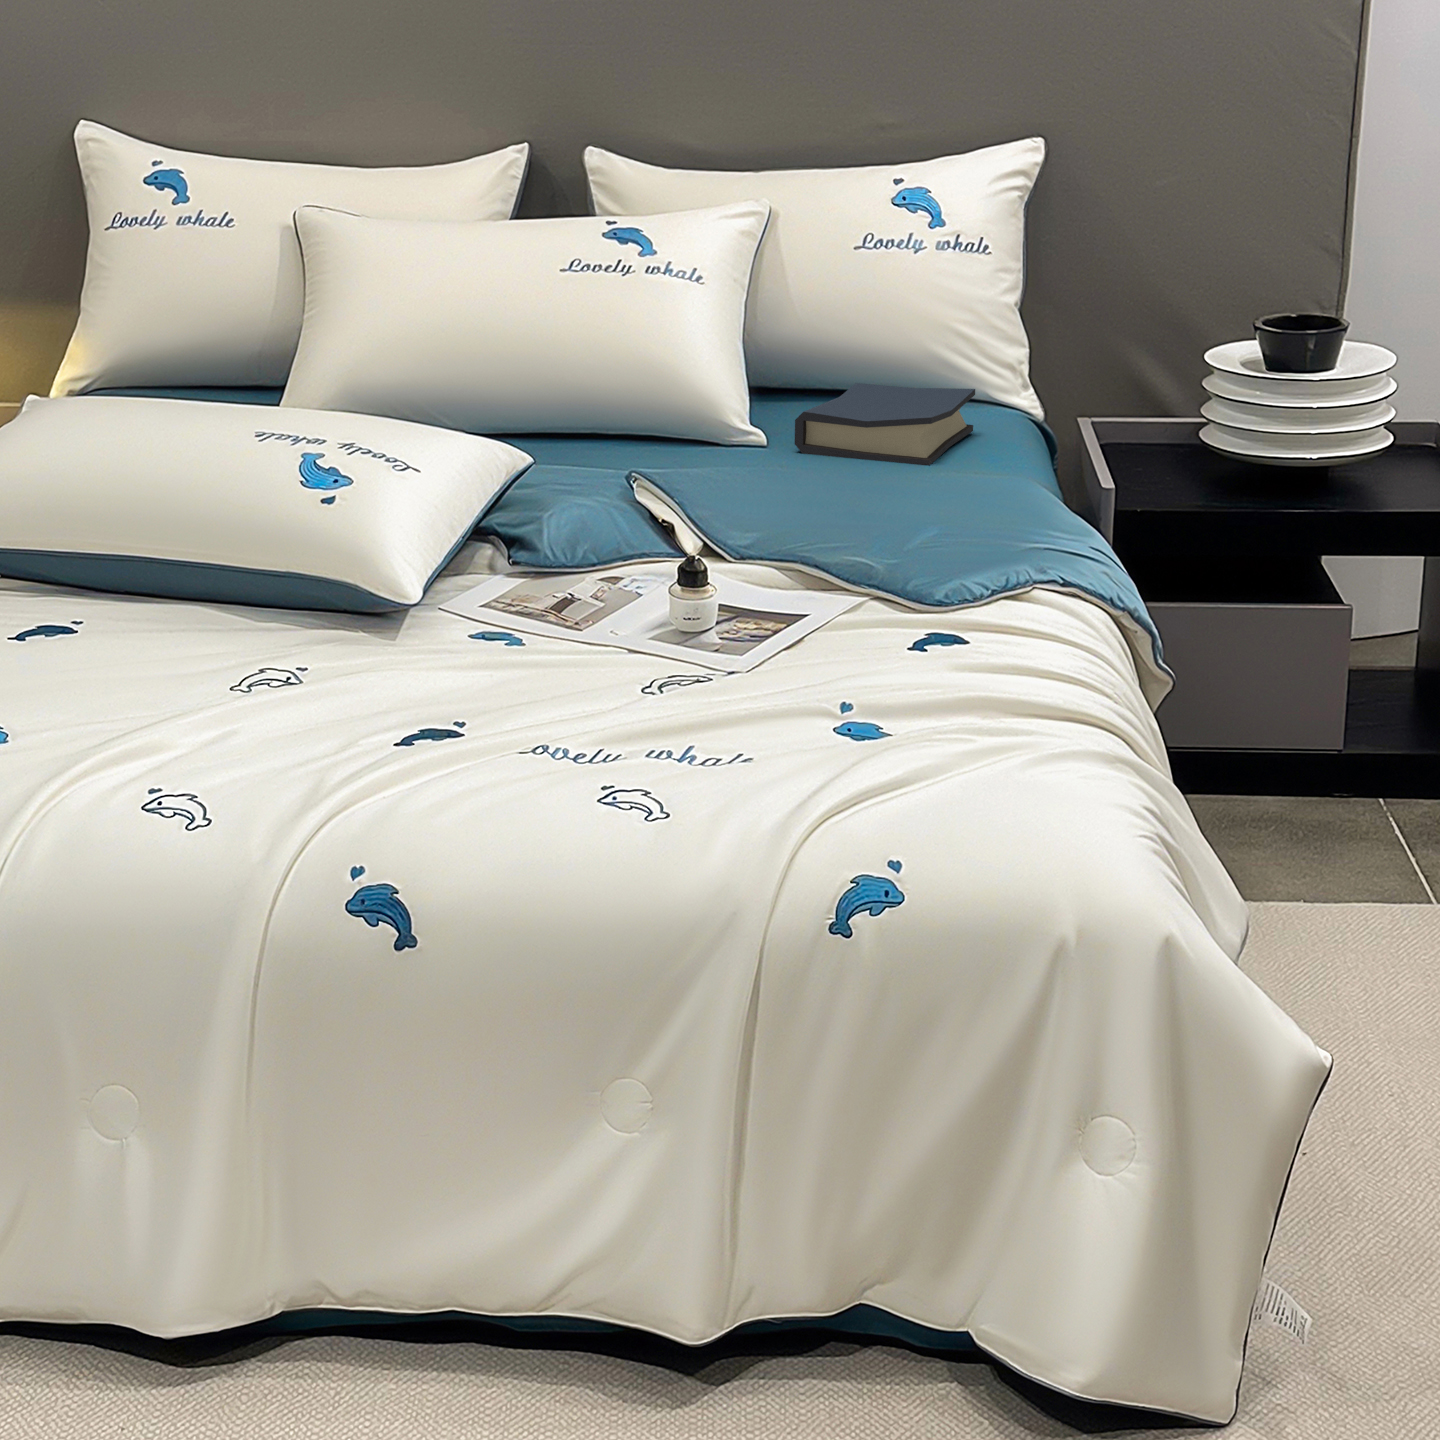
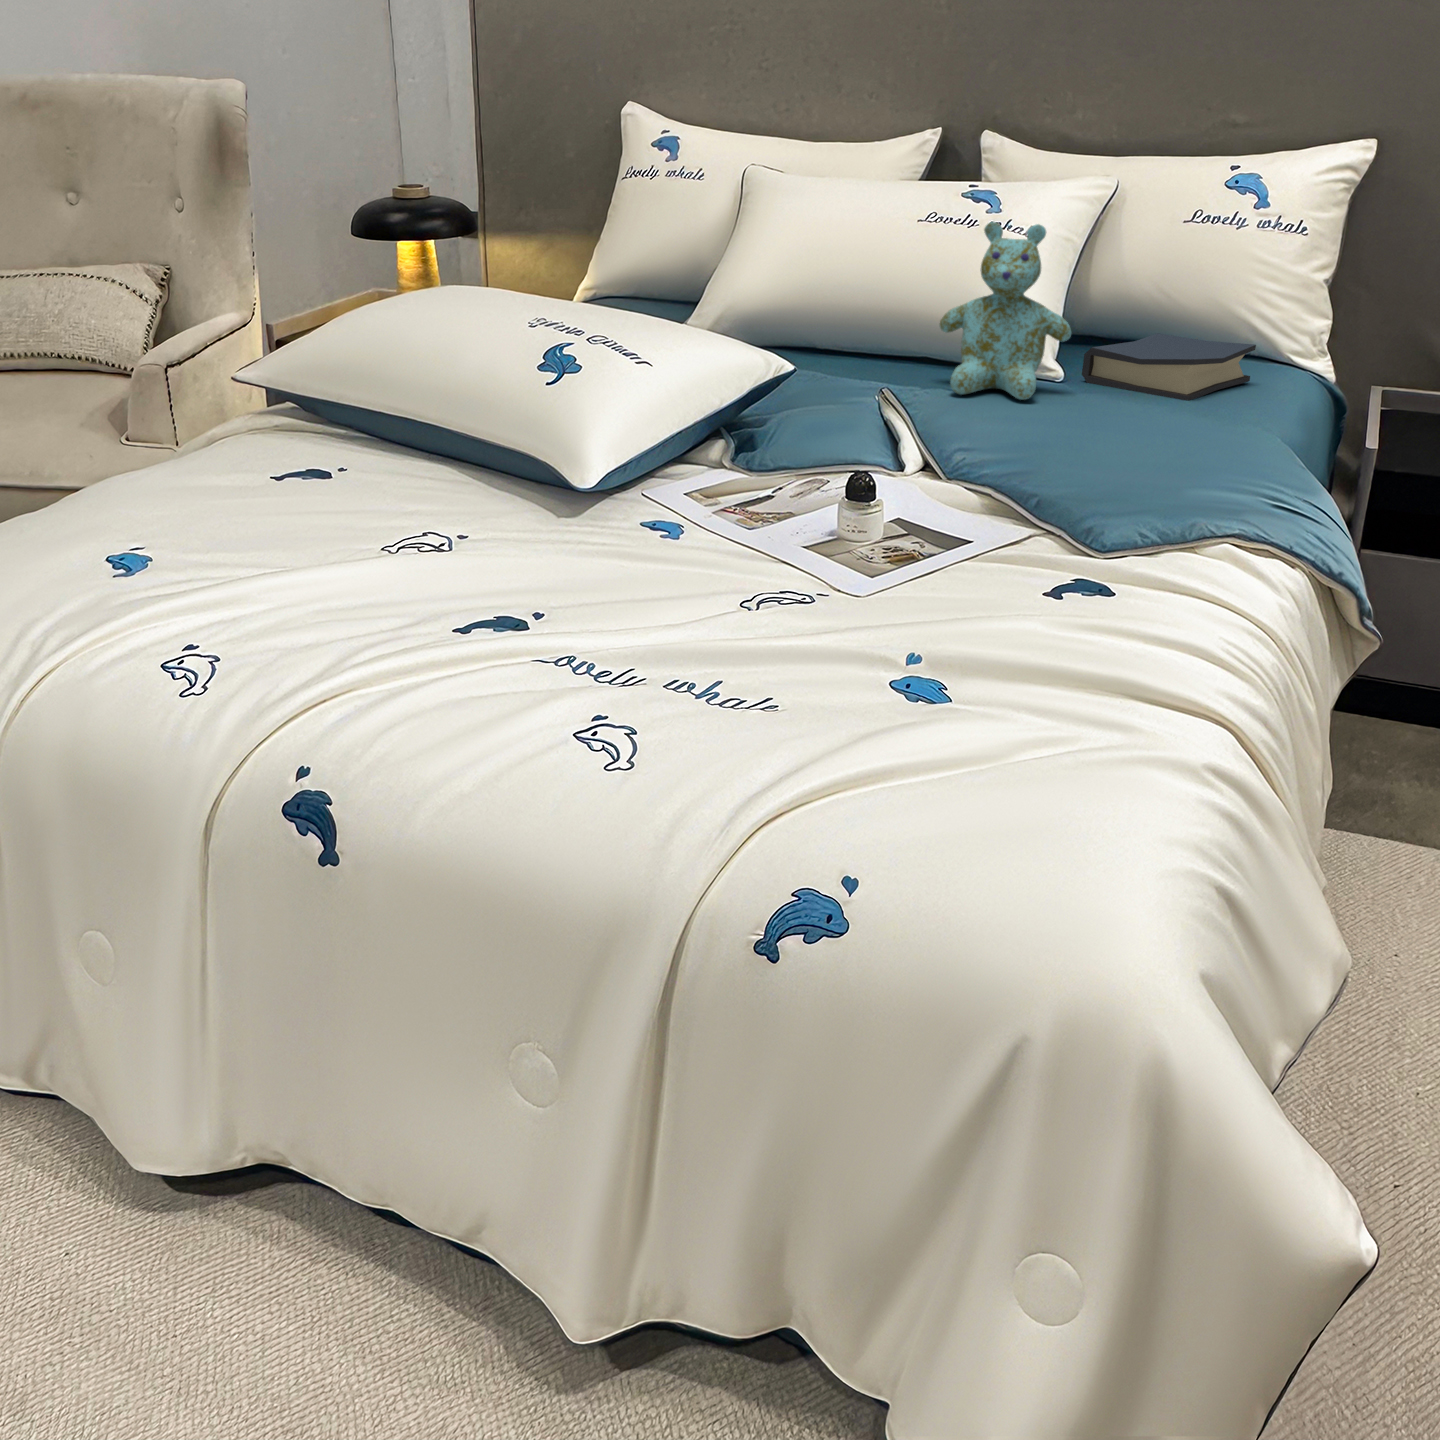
stuffed bear: none [631,276,792,489] -> present [939,222,1071,400]

